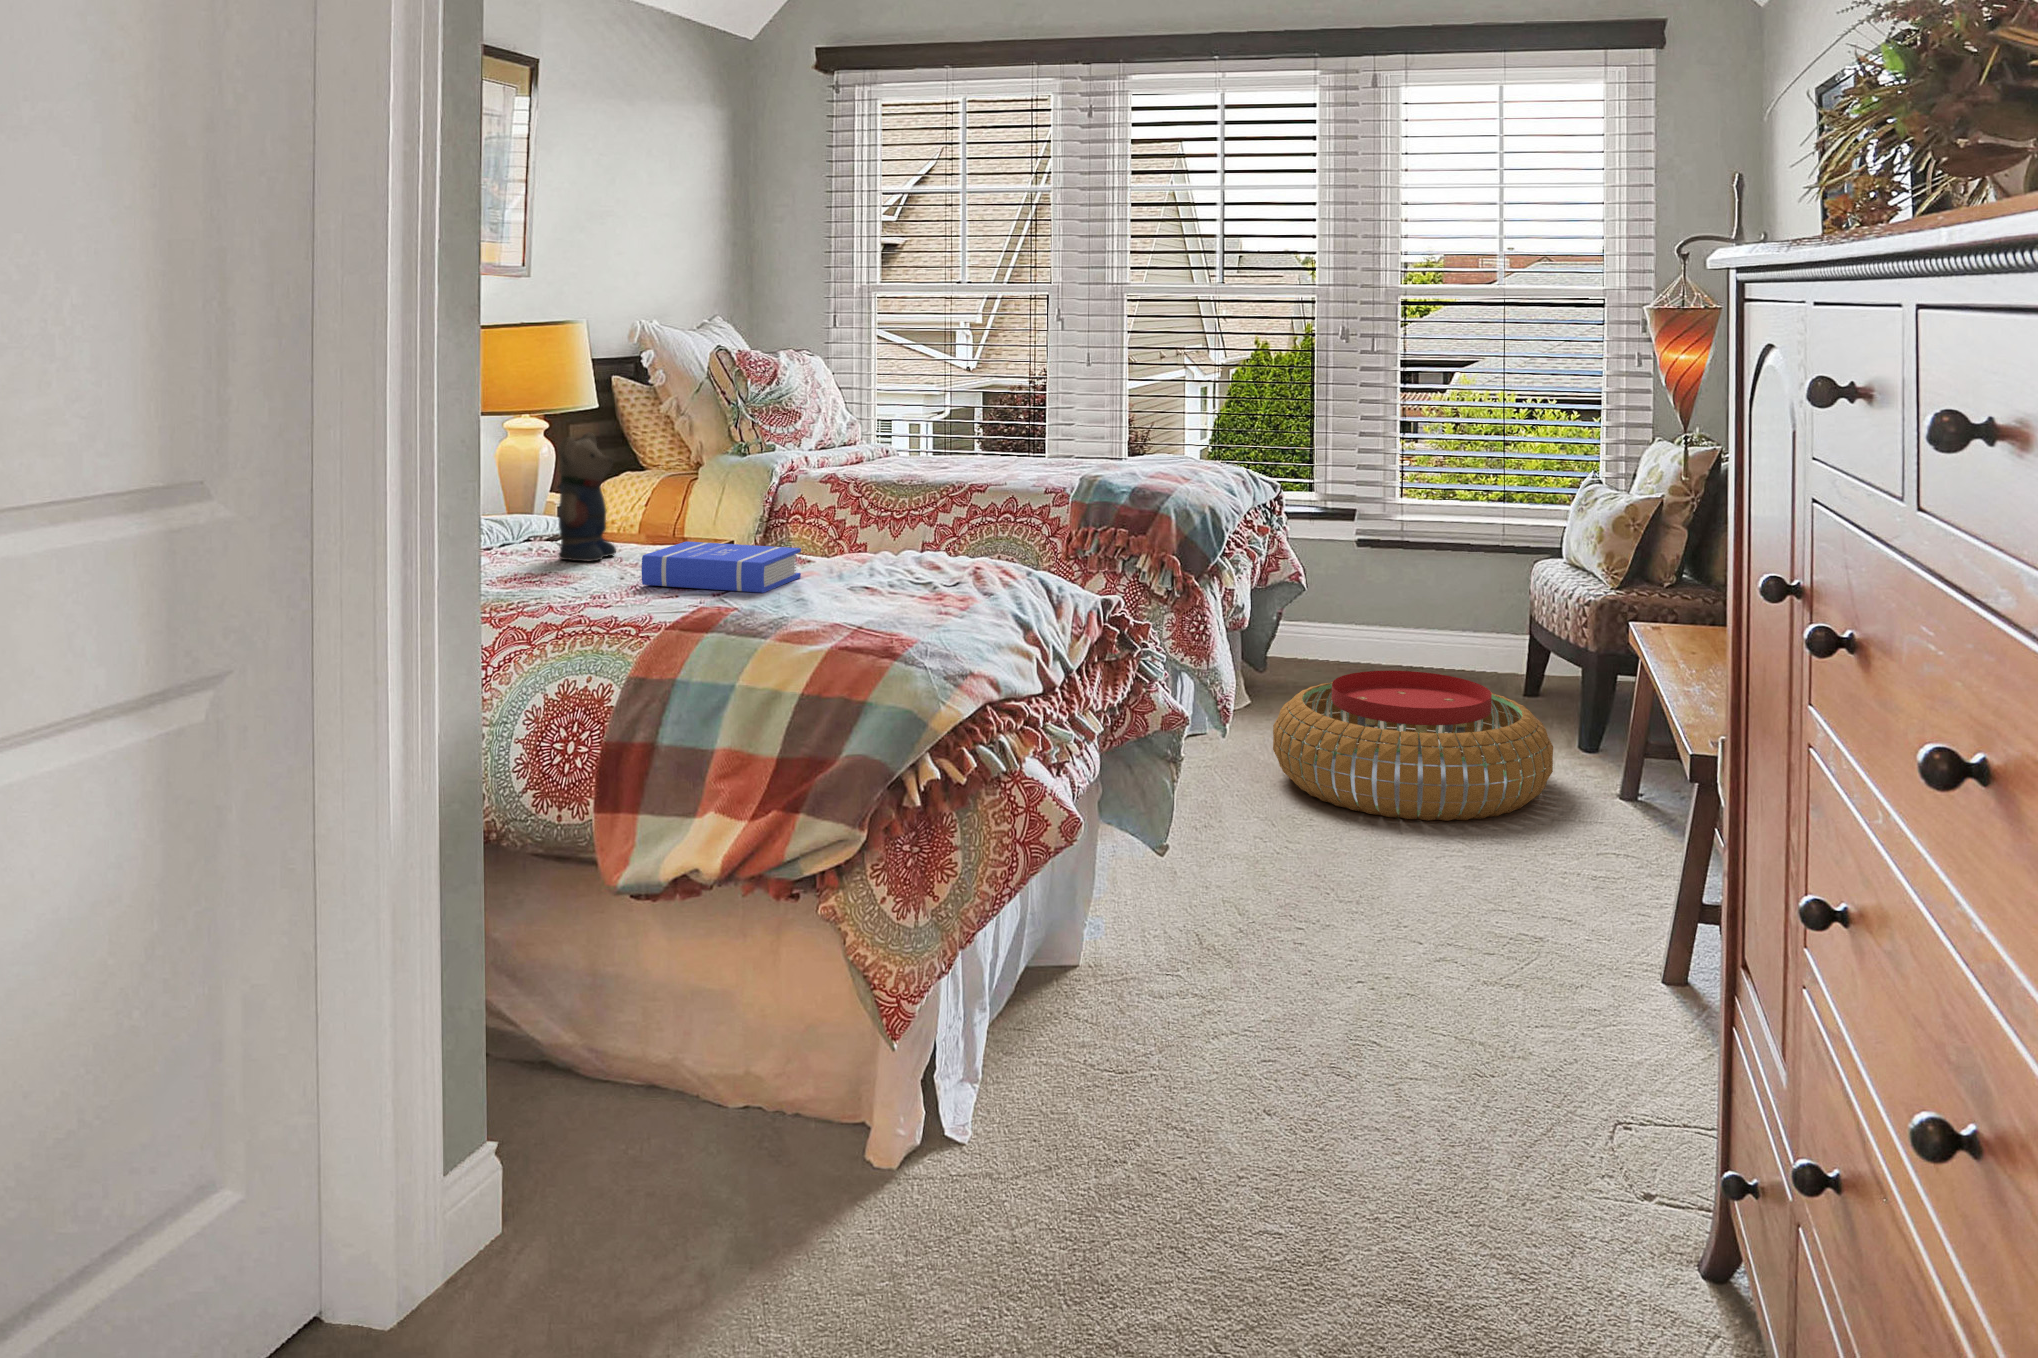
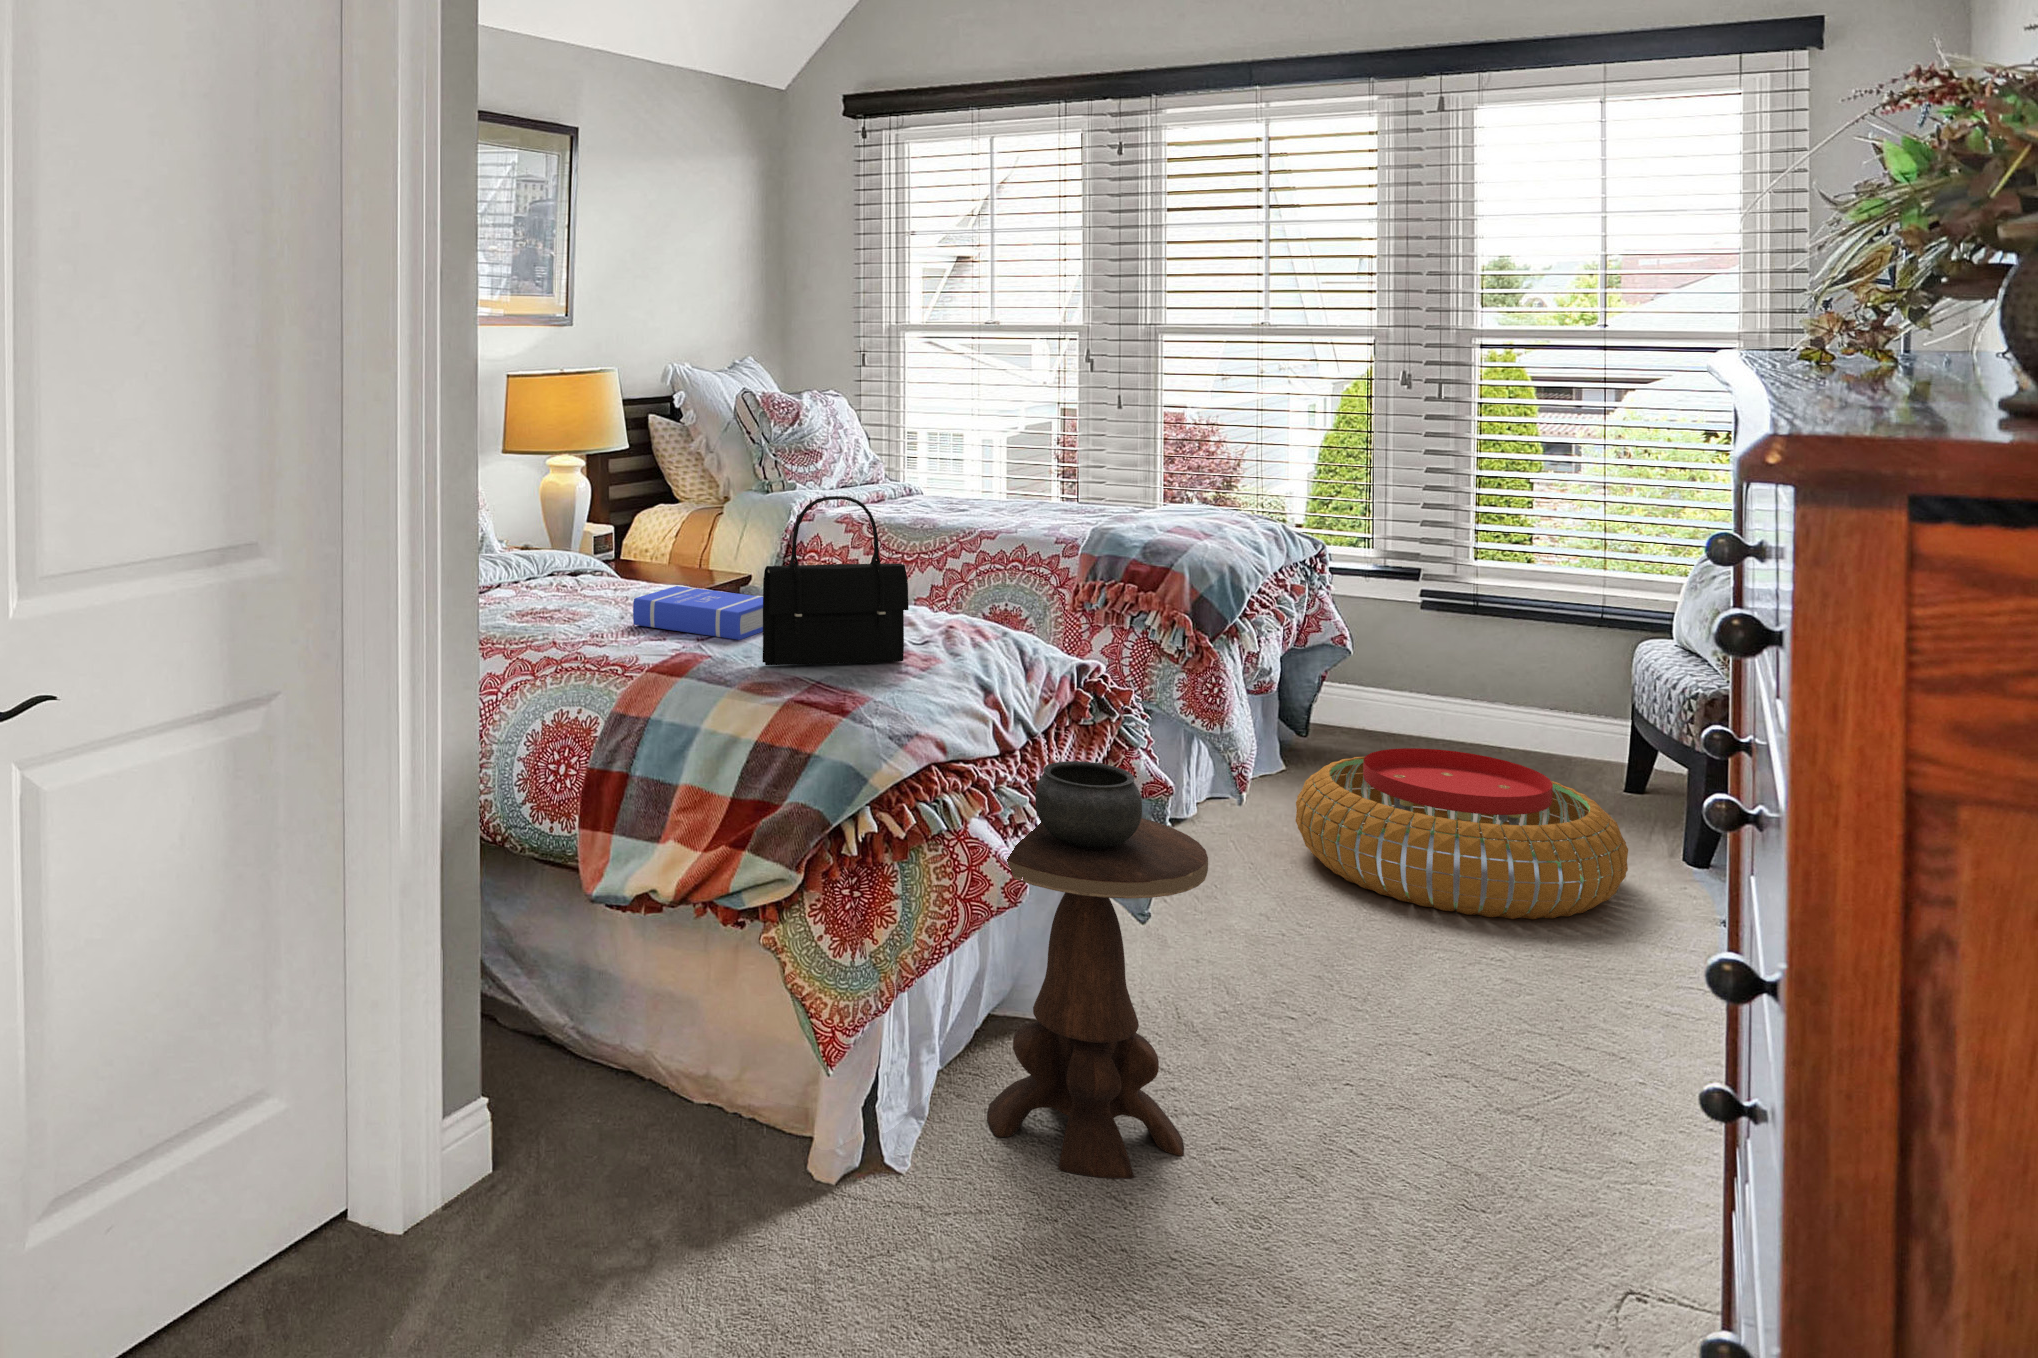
handbag: none [797,428,949,615] -> present [763,496,909,665]
teddy bear: present [557,433,616,561] -> none [568,481,620,598]
side table: none [1021,692,1250,1116] -> present [987,761,1208,1178]

